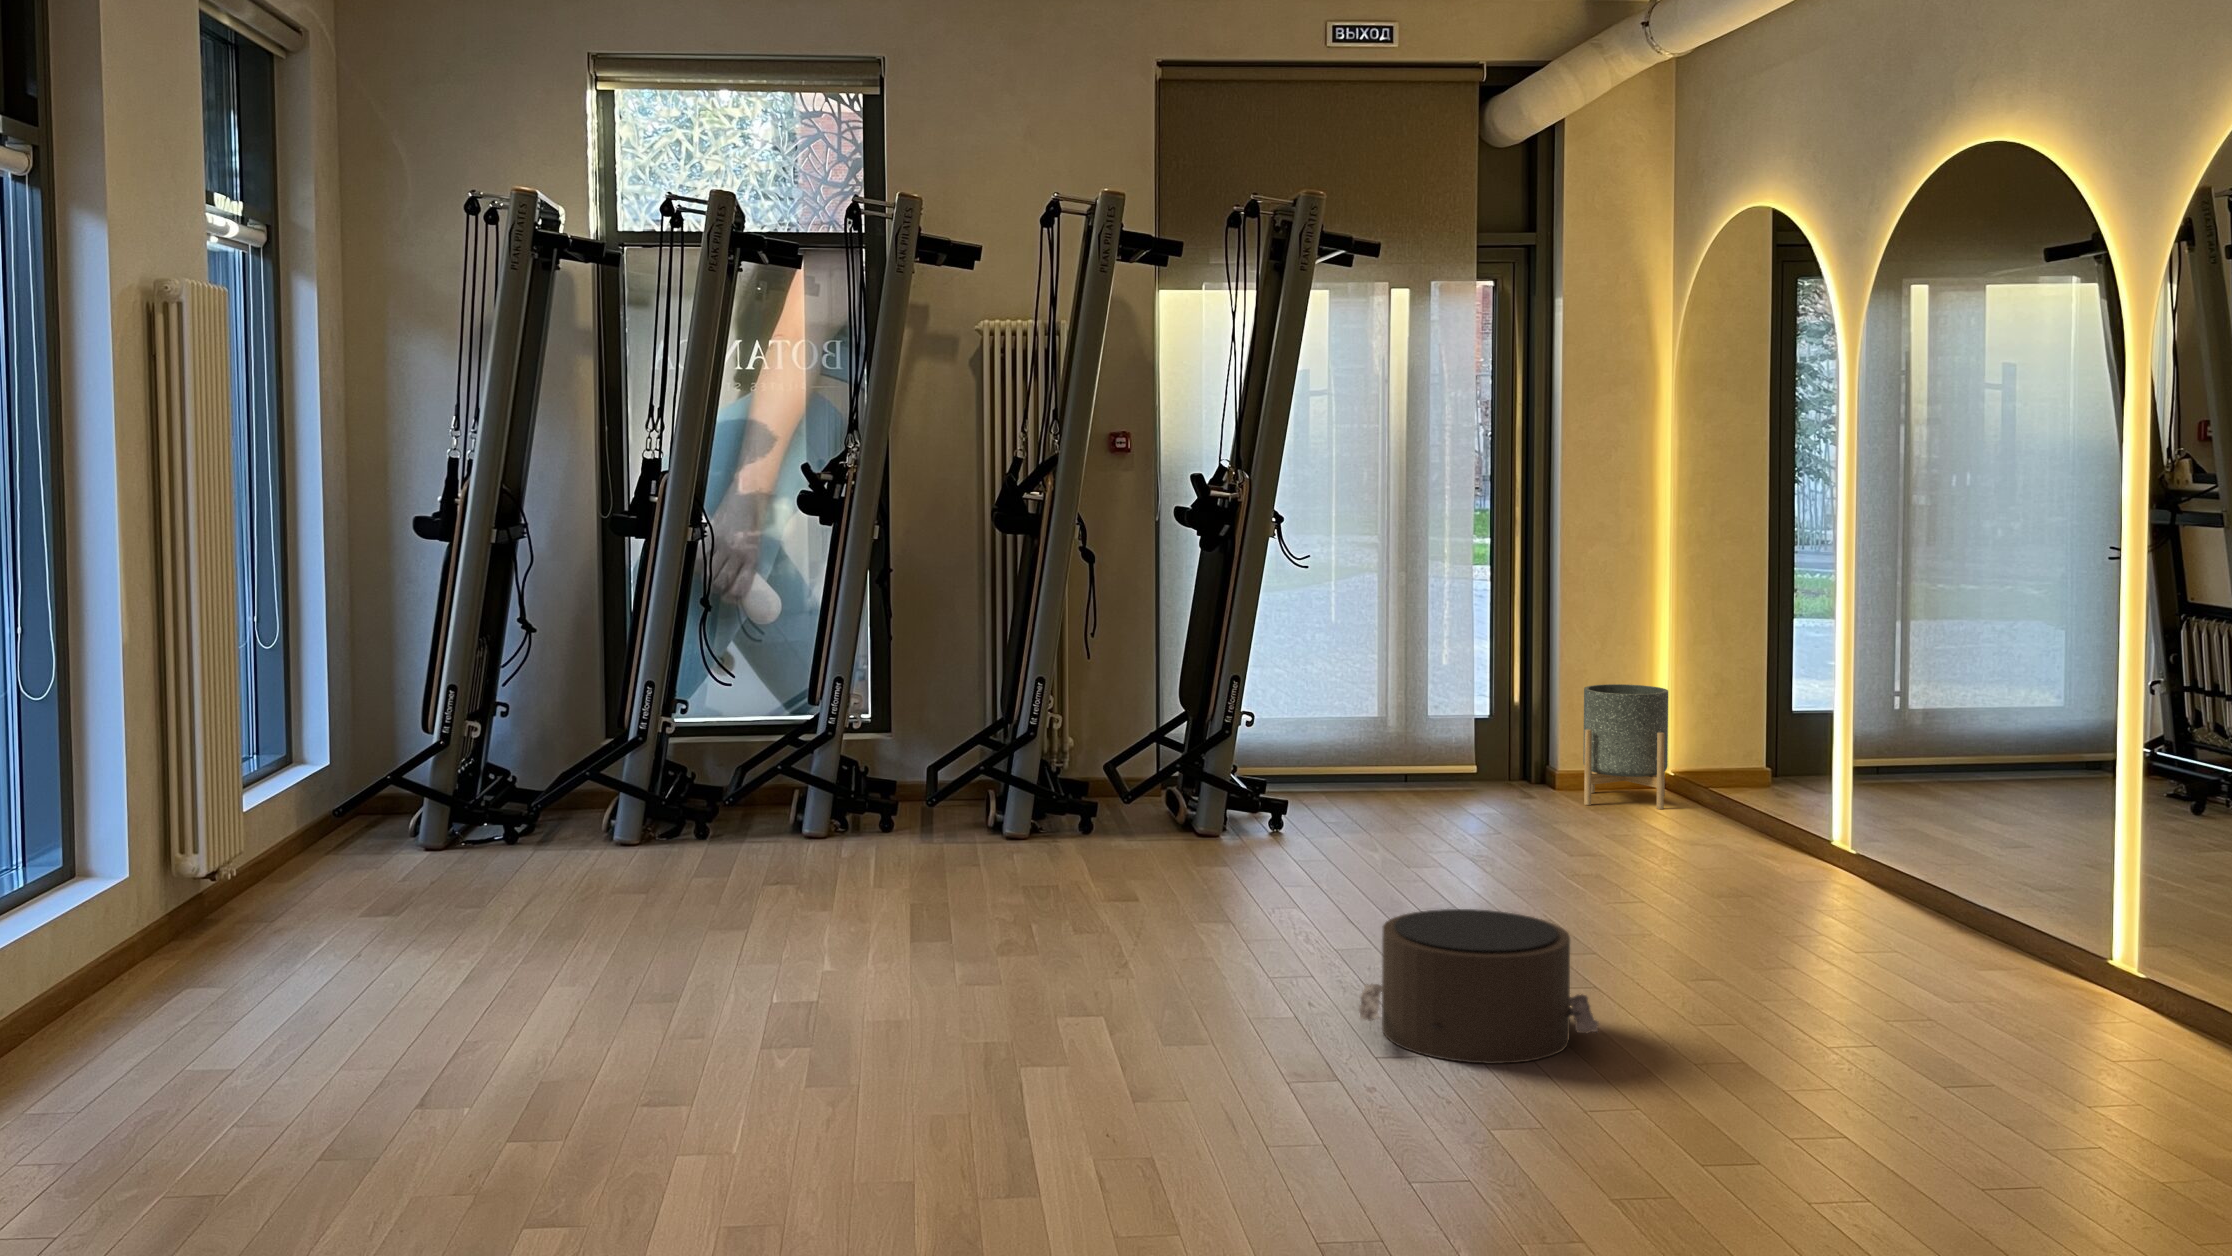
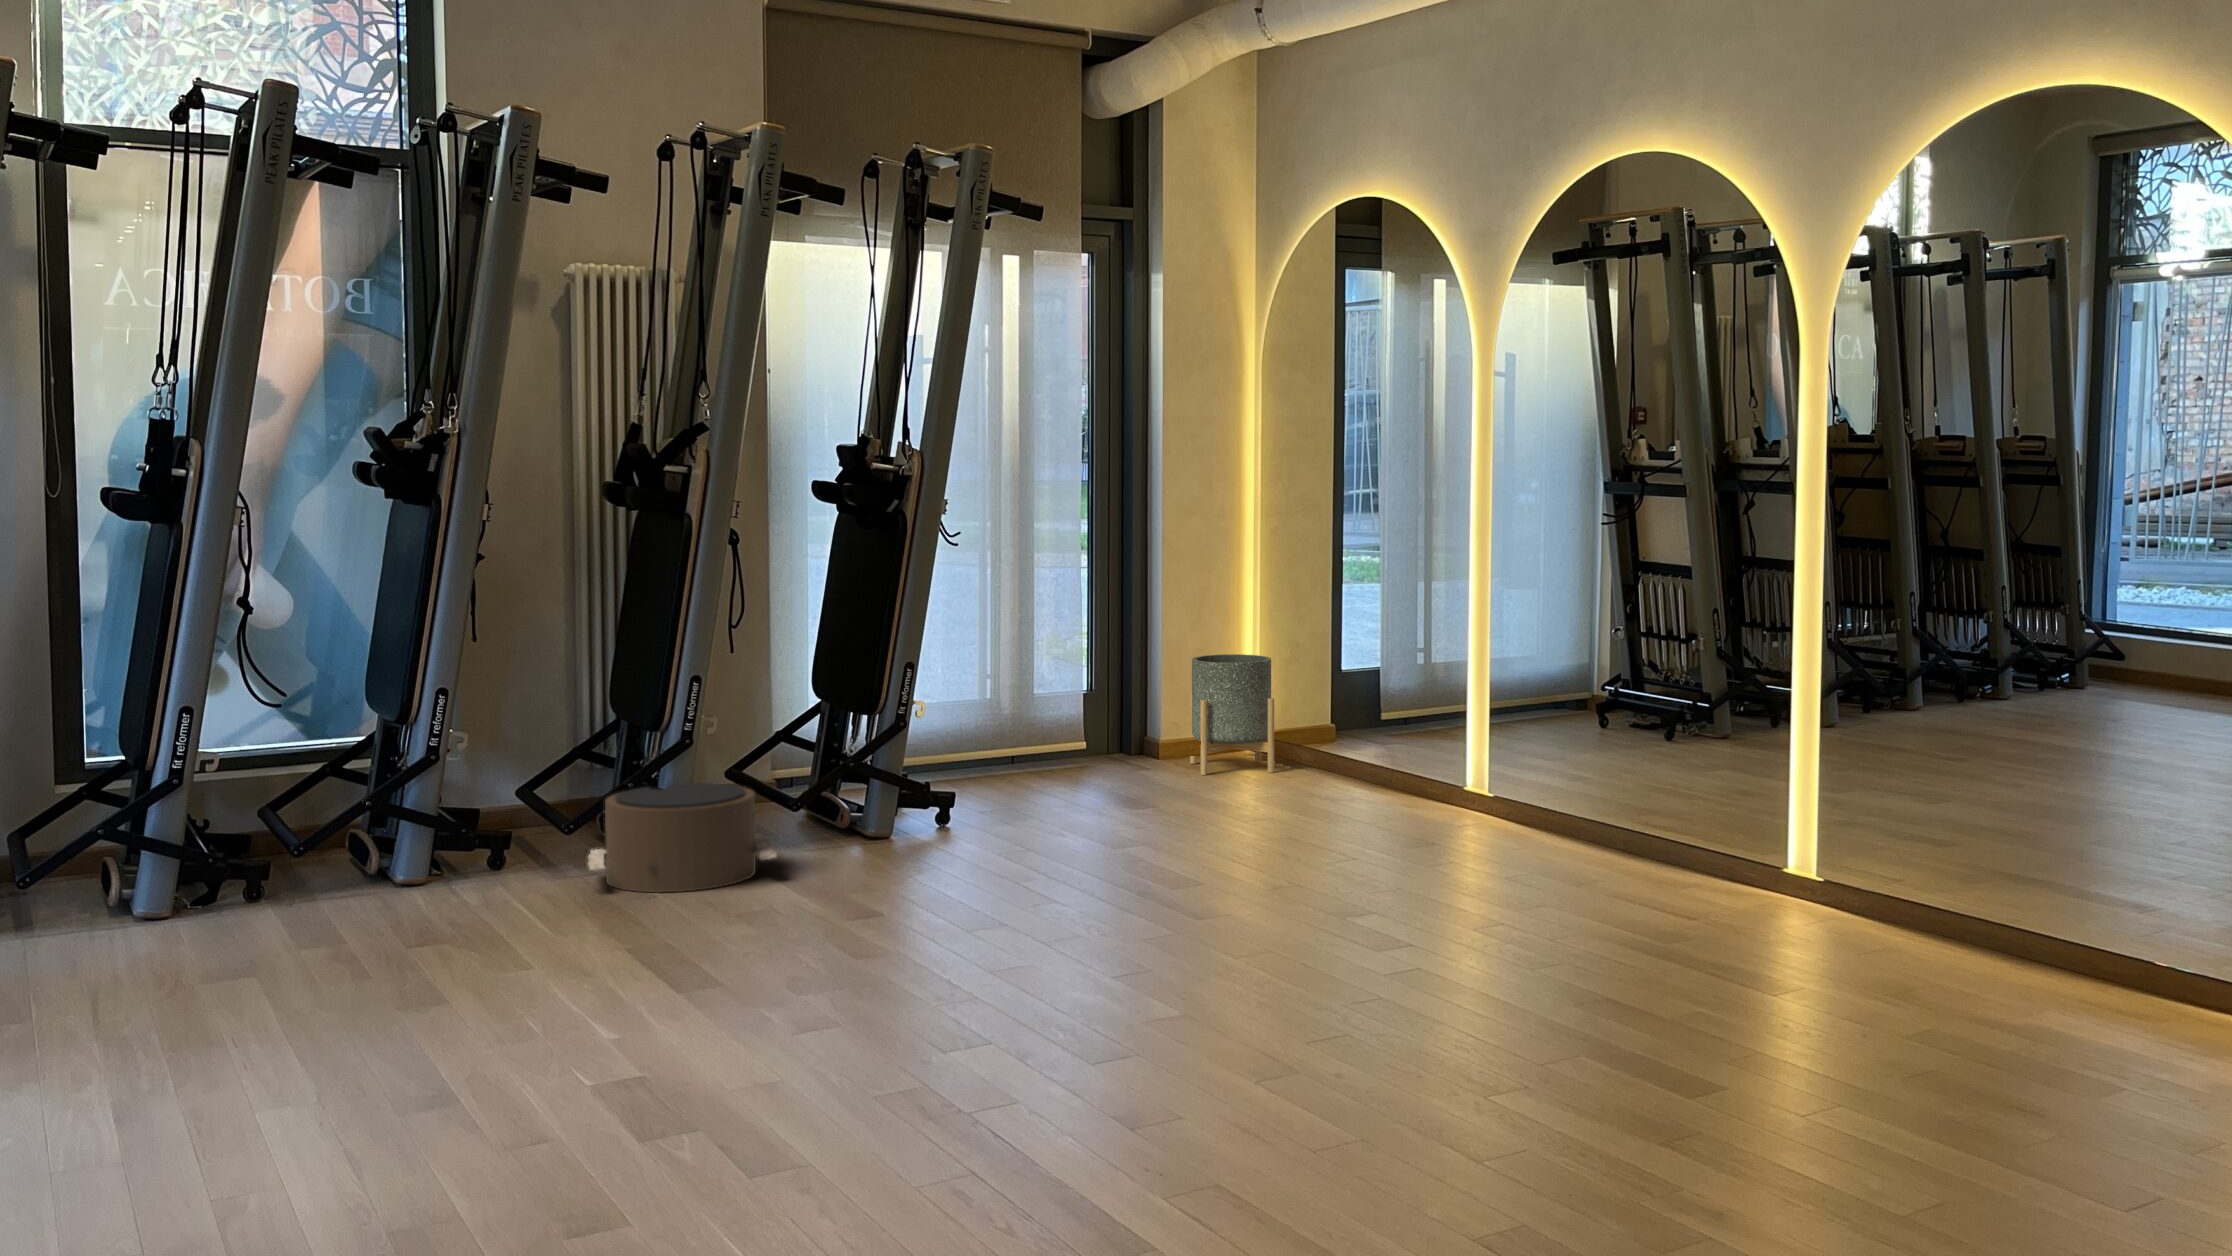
pouf: present [1359,909,1598,1064] -> present [588,783,777,892]

